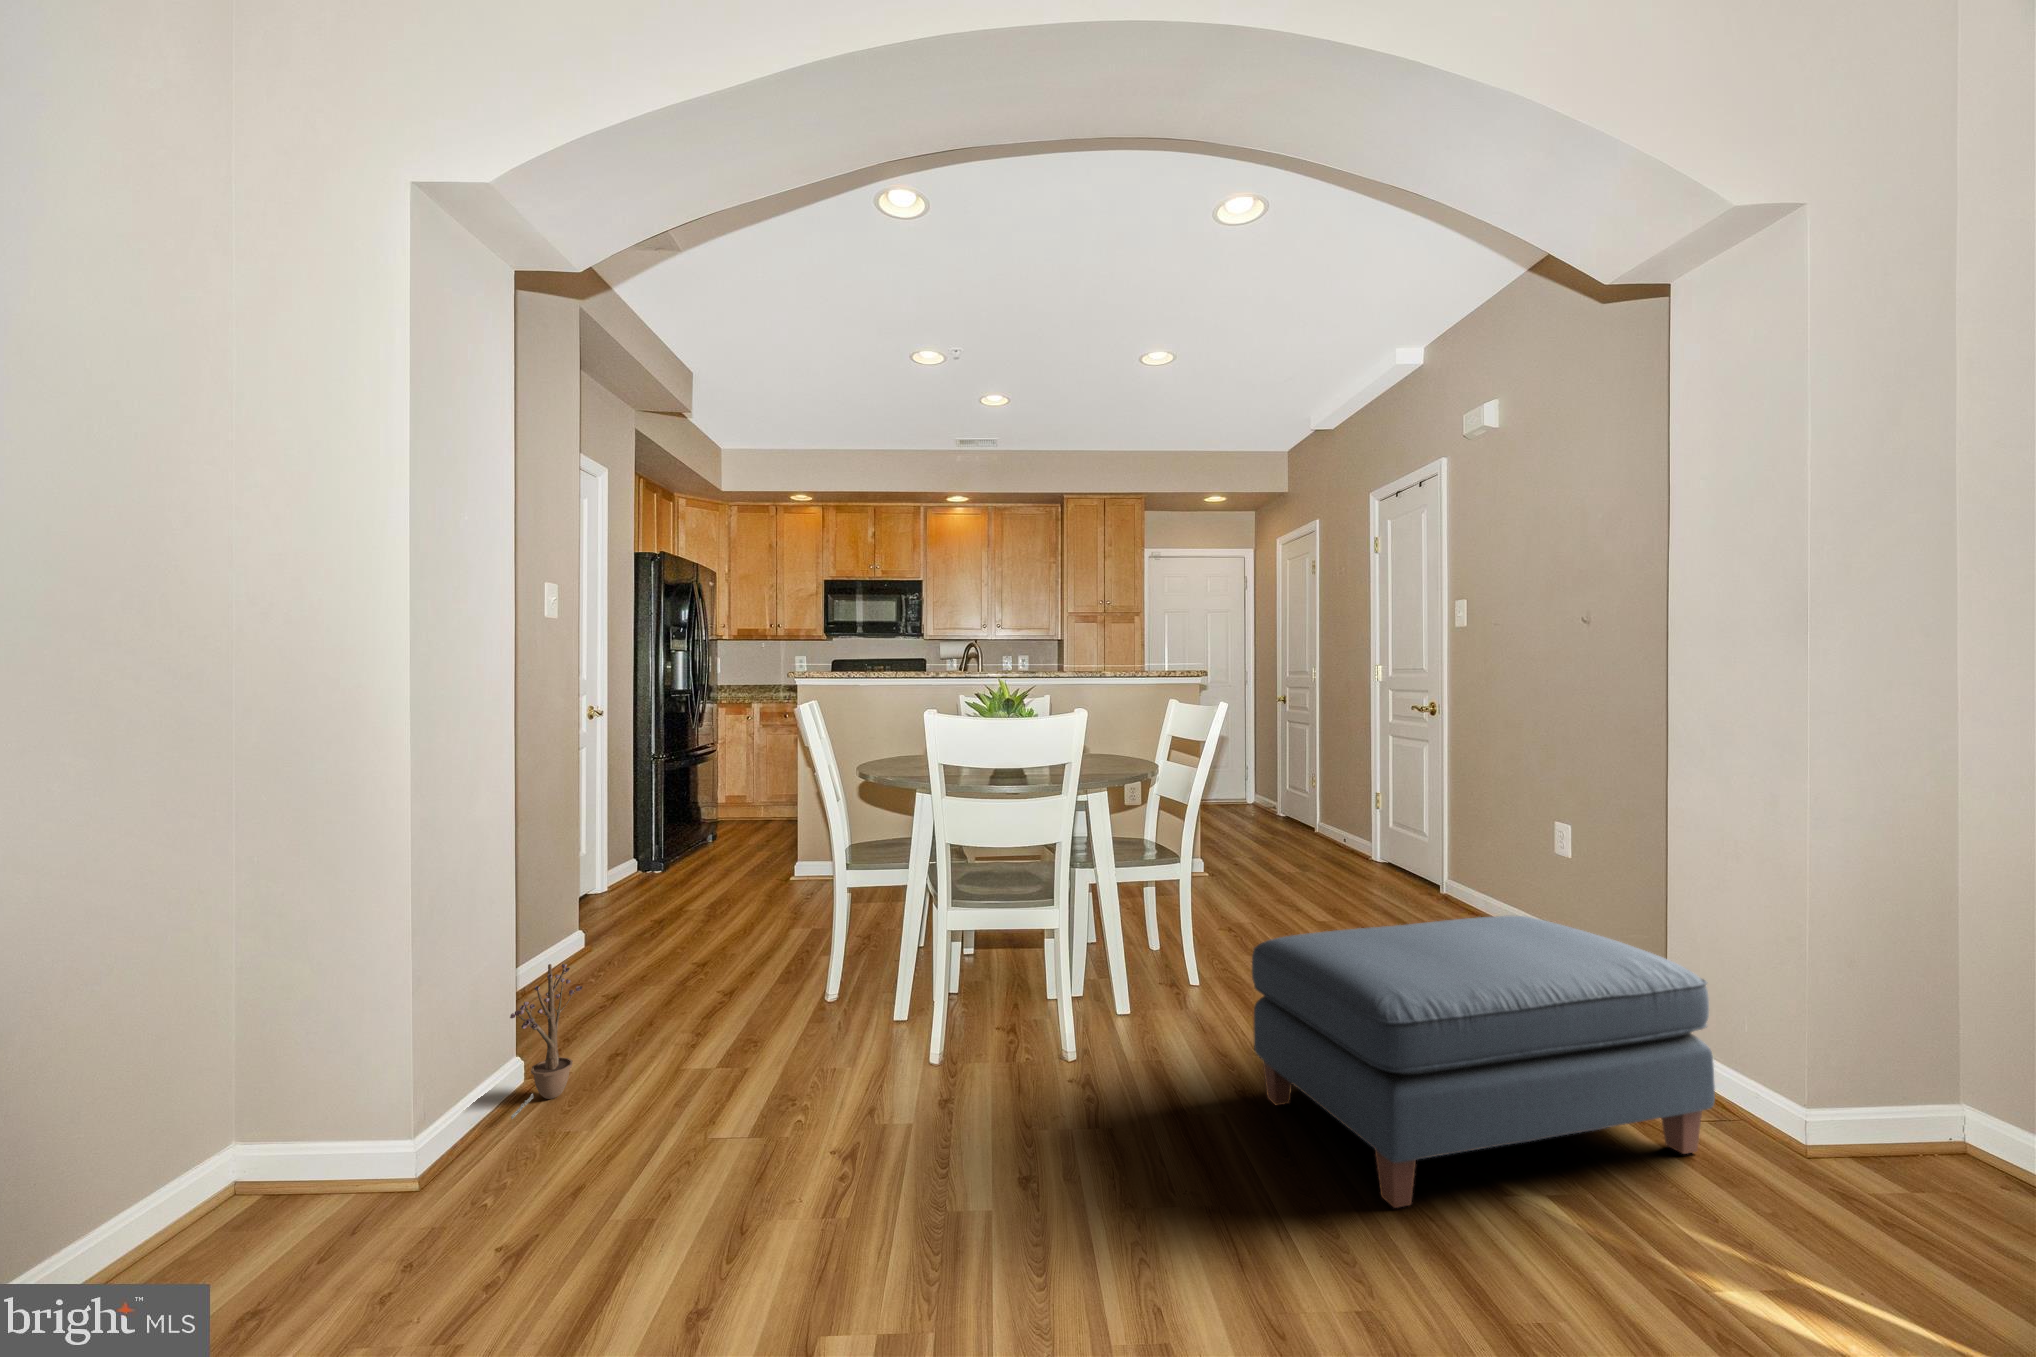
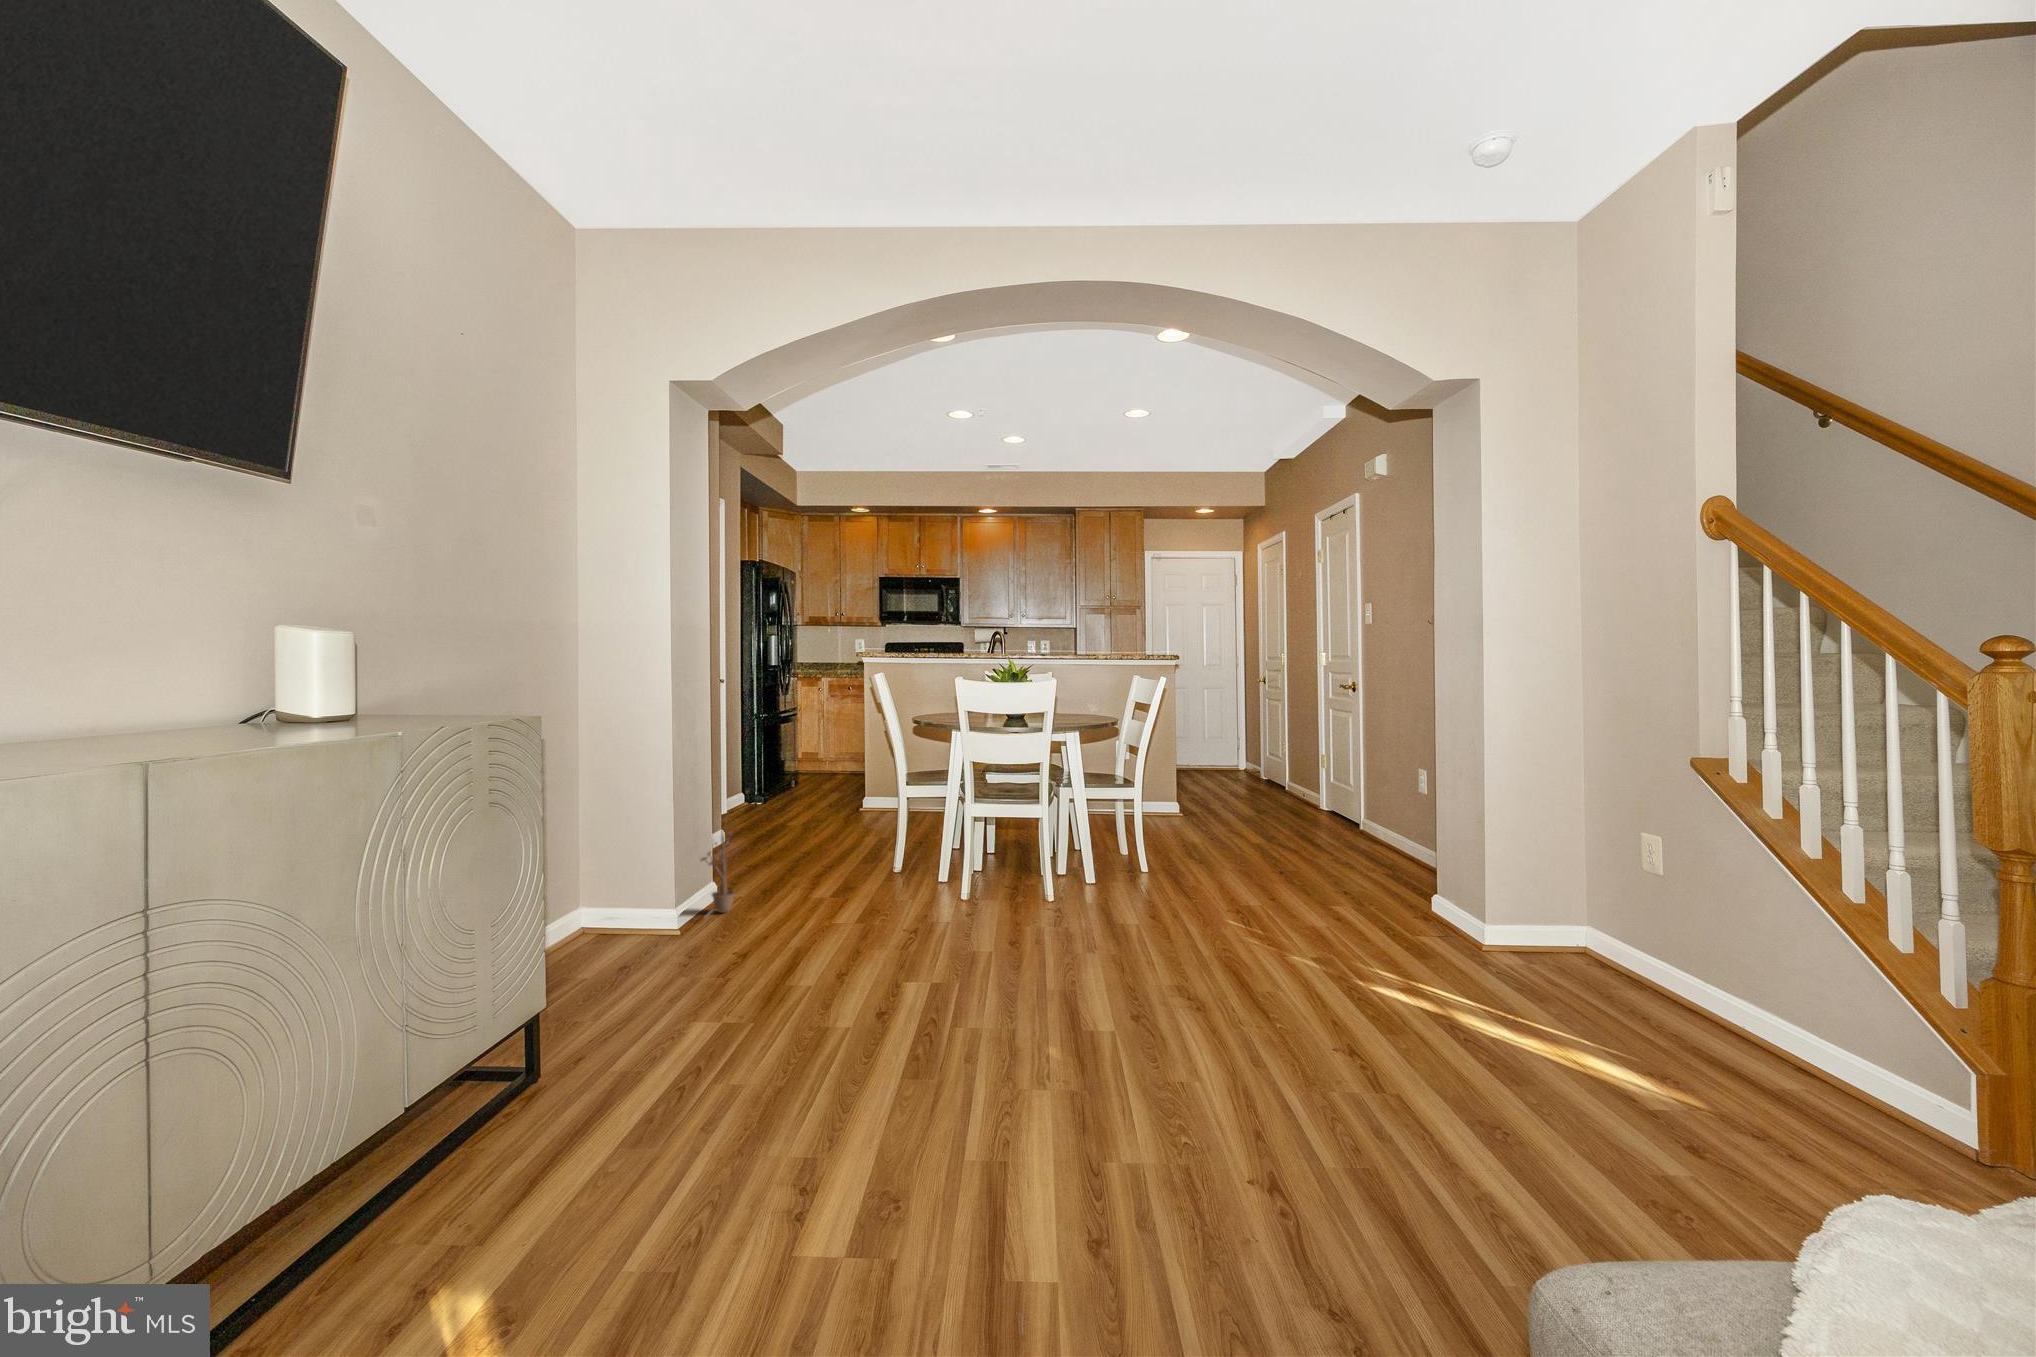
ottoman: present [1252,916,1715,1208] -> none [1161,813,1433,962]

